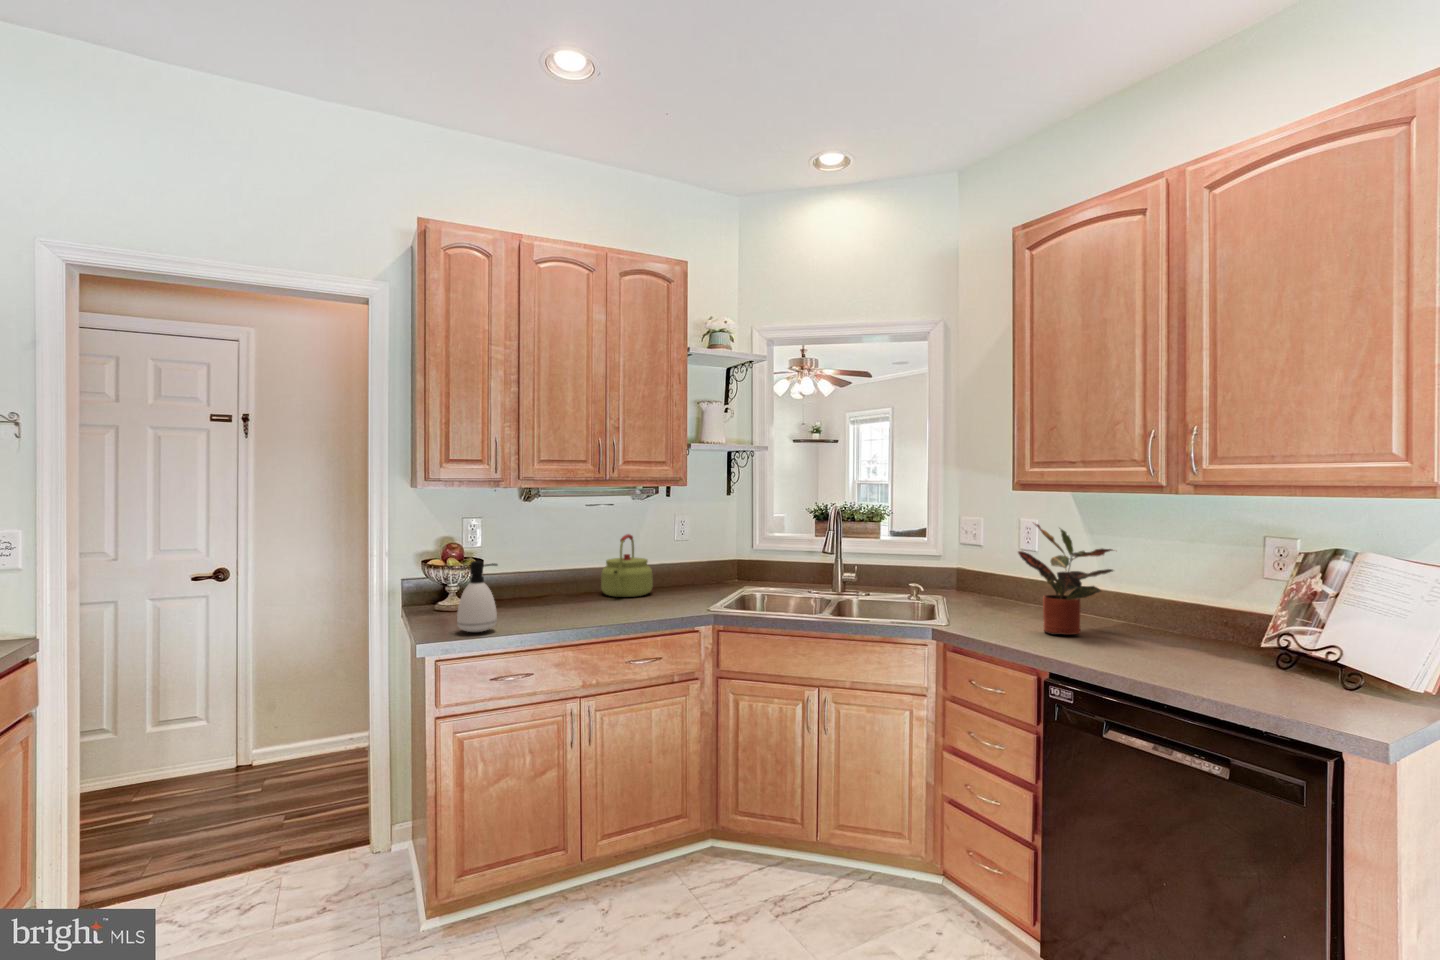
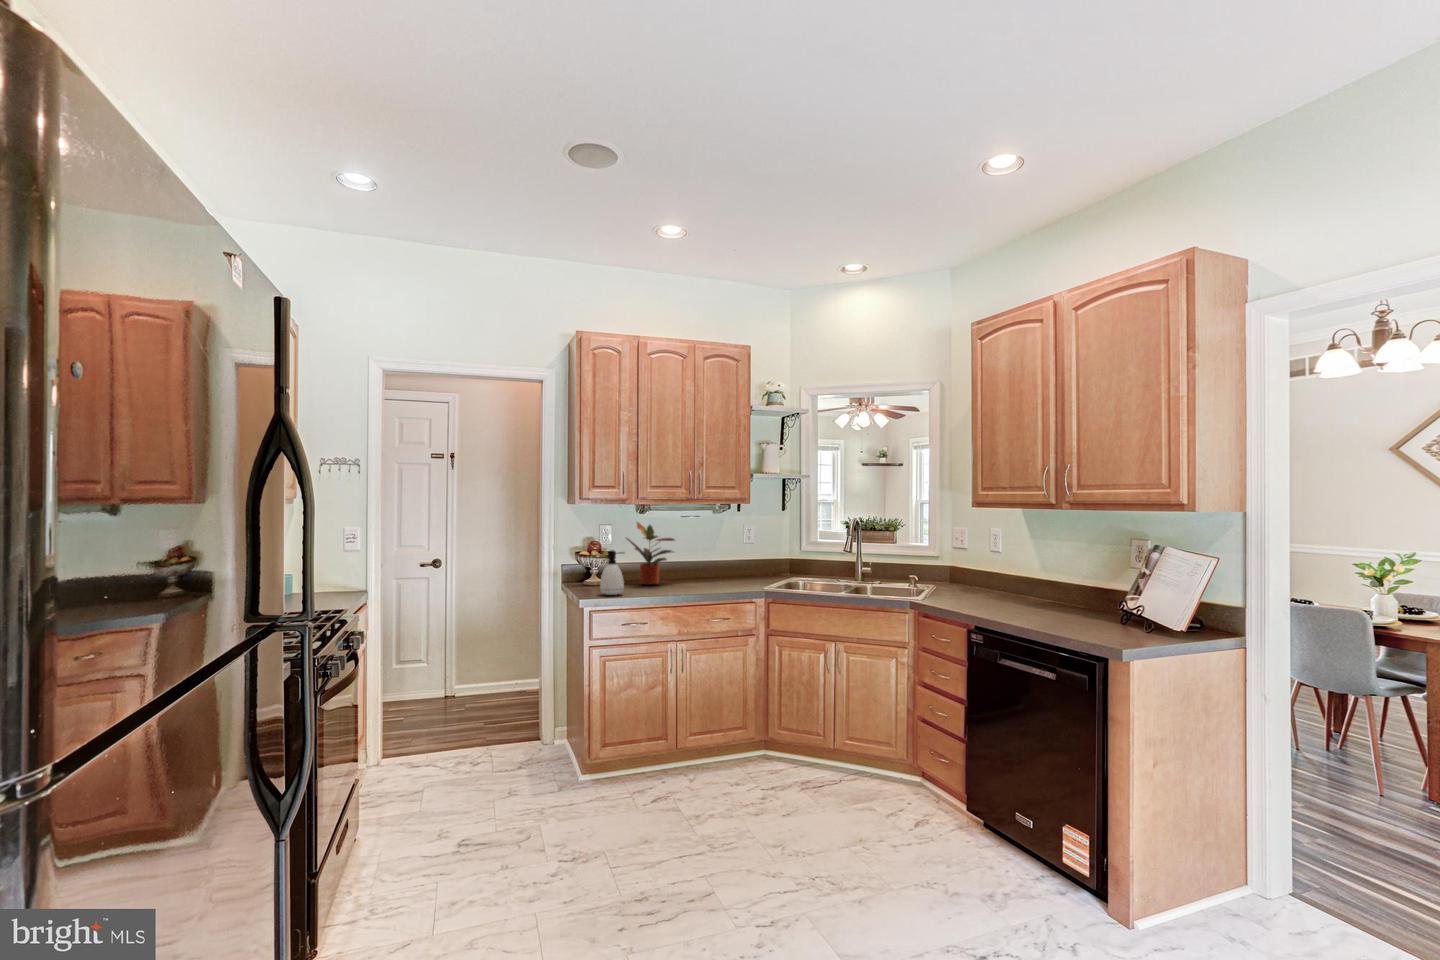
potted plant: present [1018,524,1113,635] -> present [627,522,674,585]
kettle: present [601,534,653,597] -> none [692,537,728,581]

